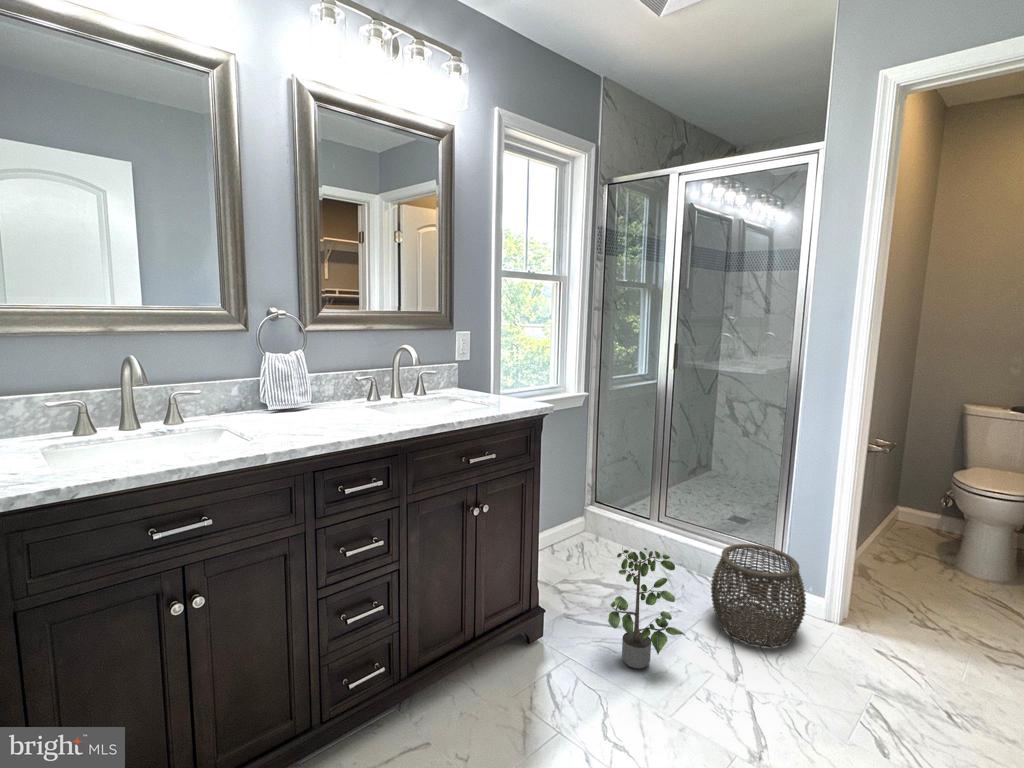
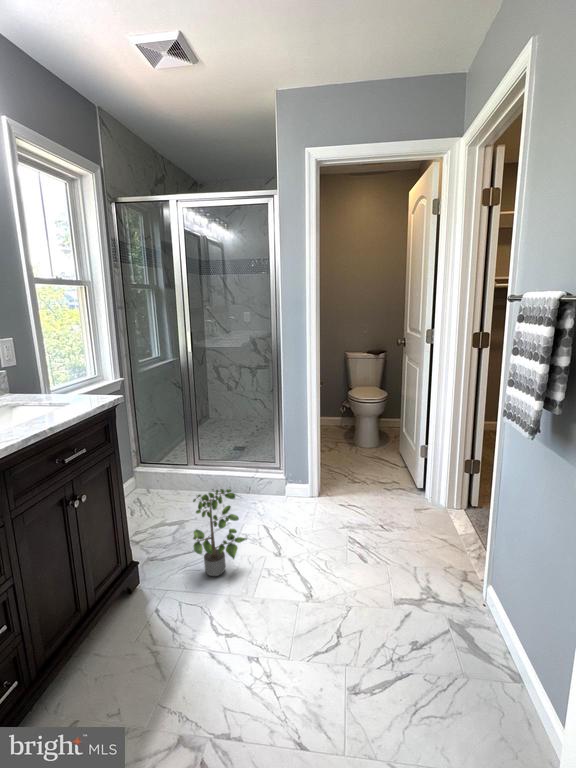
woven basket: present [711,544,806,647] -> none [247,463,305,529]

